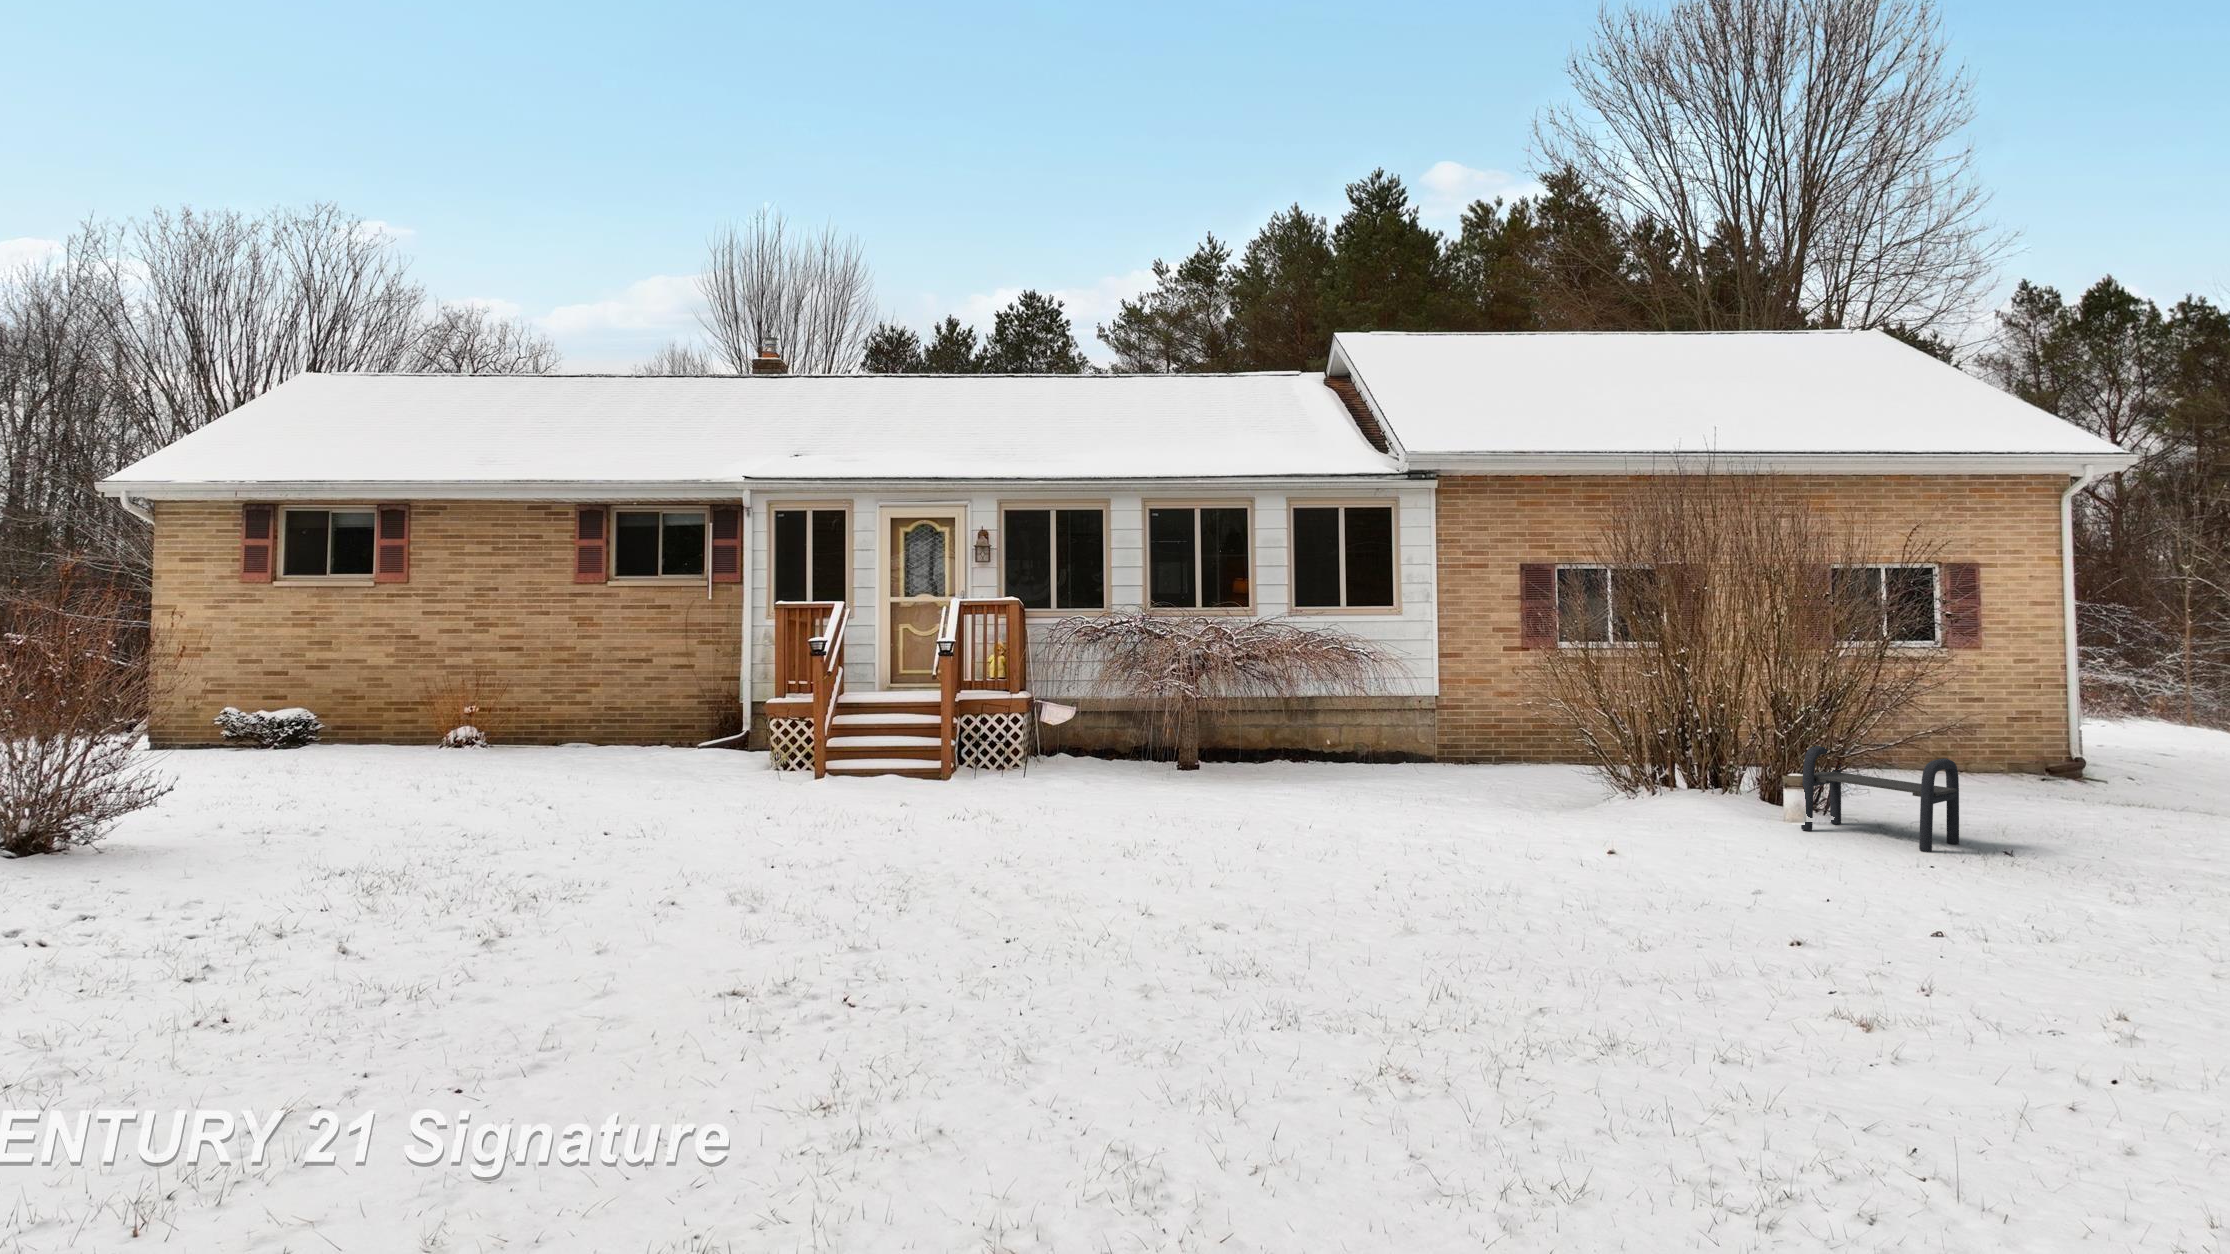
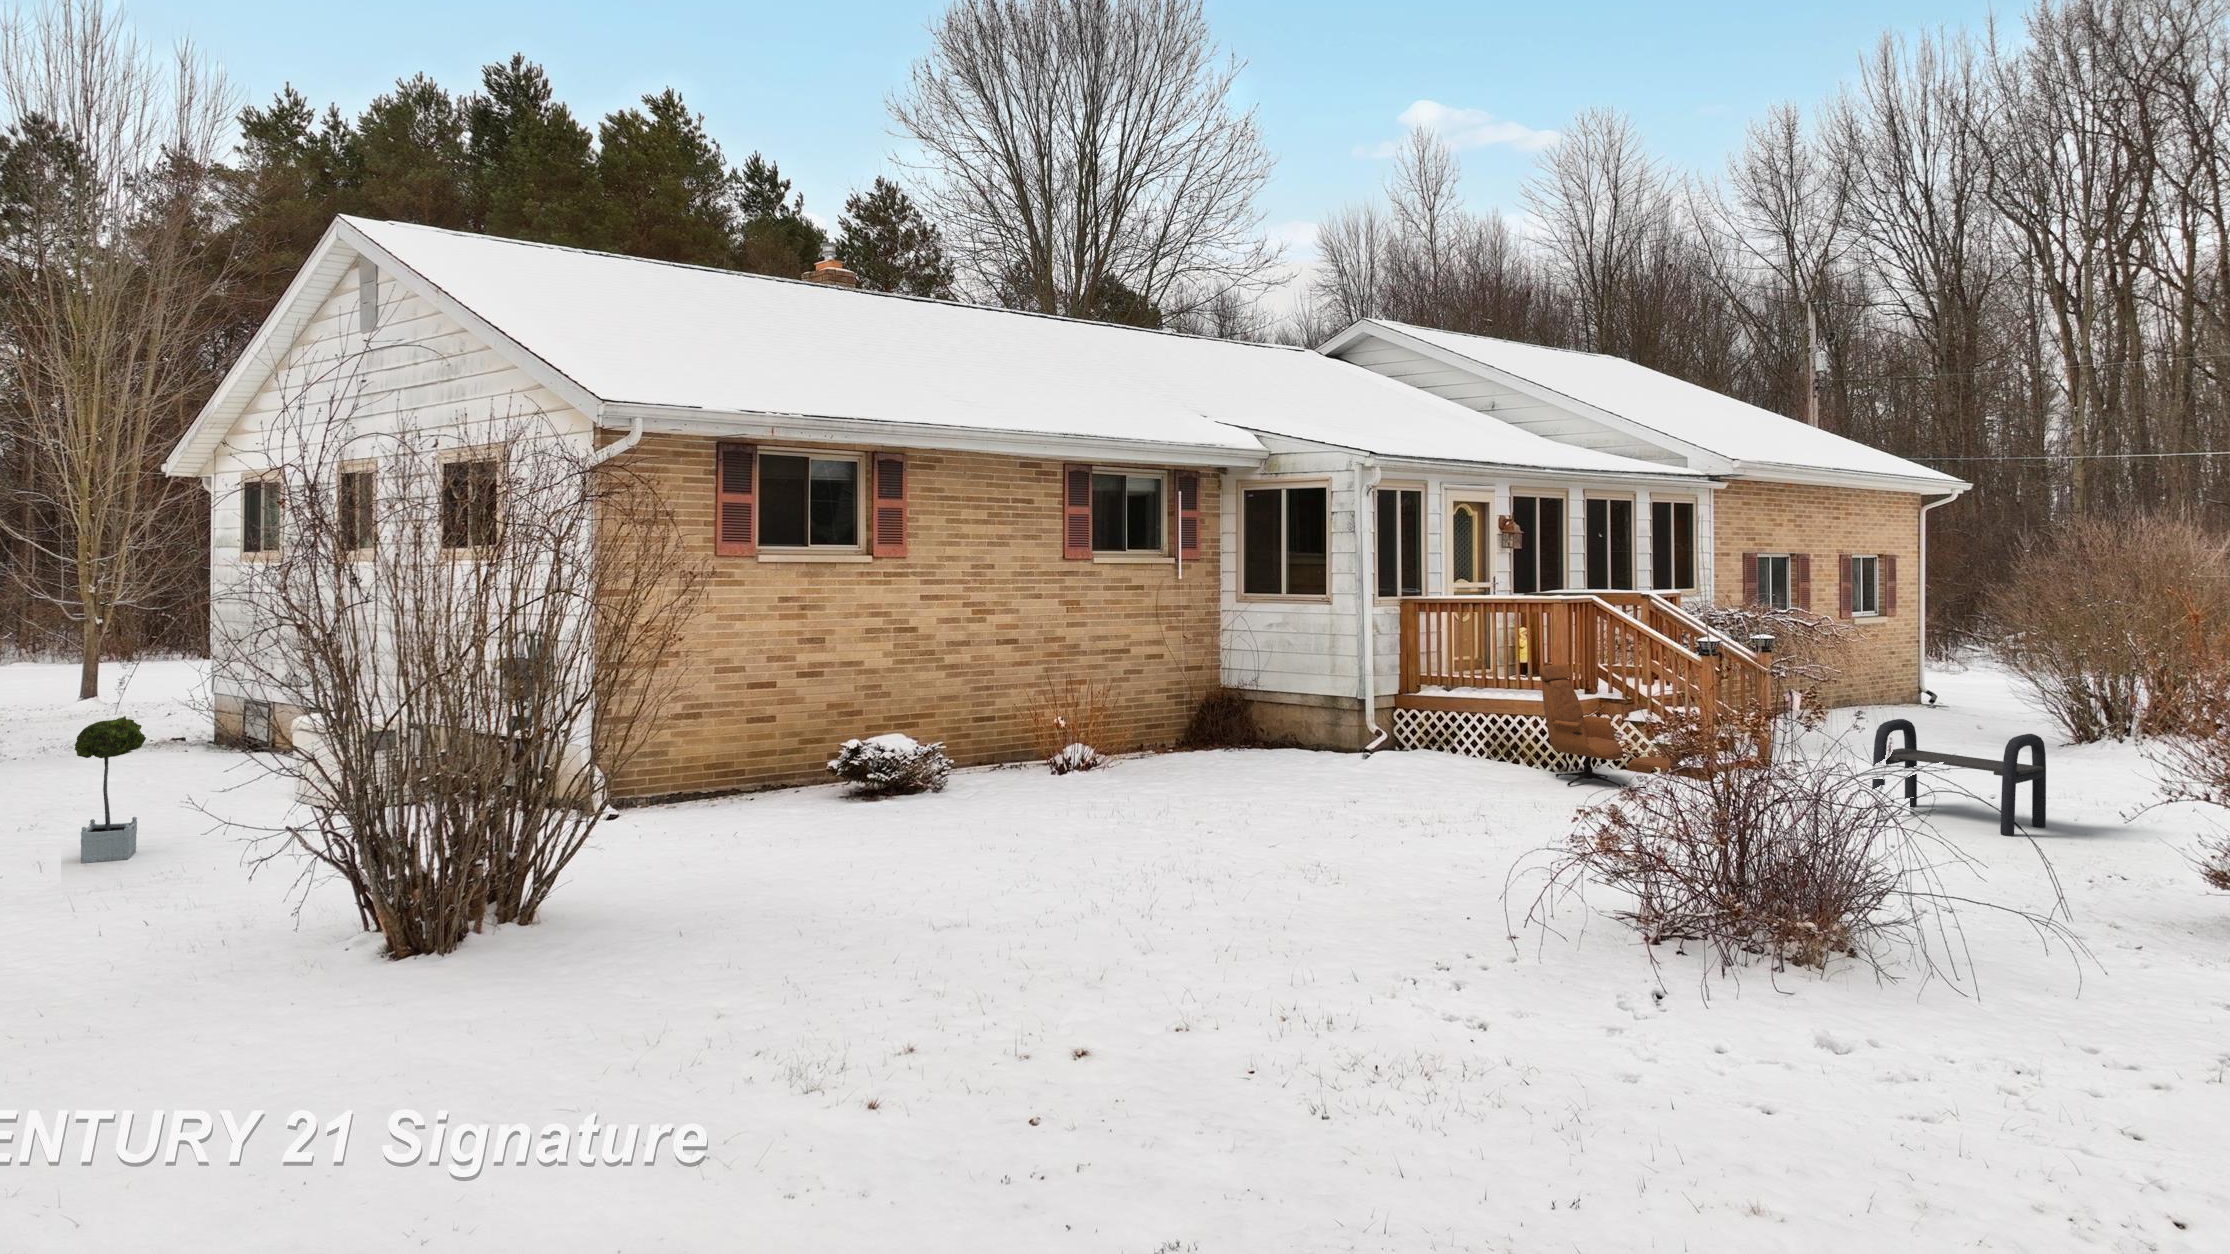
lounge chair: none [1498,692,1629,815] -> present [1539,665,1670,790]
potted tree: none [120,724,191,865] -> present [75,716,146,863]

